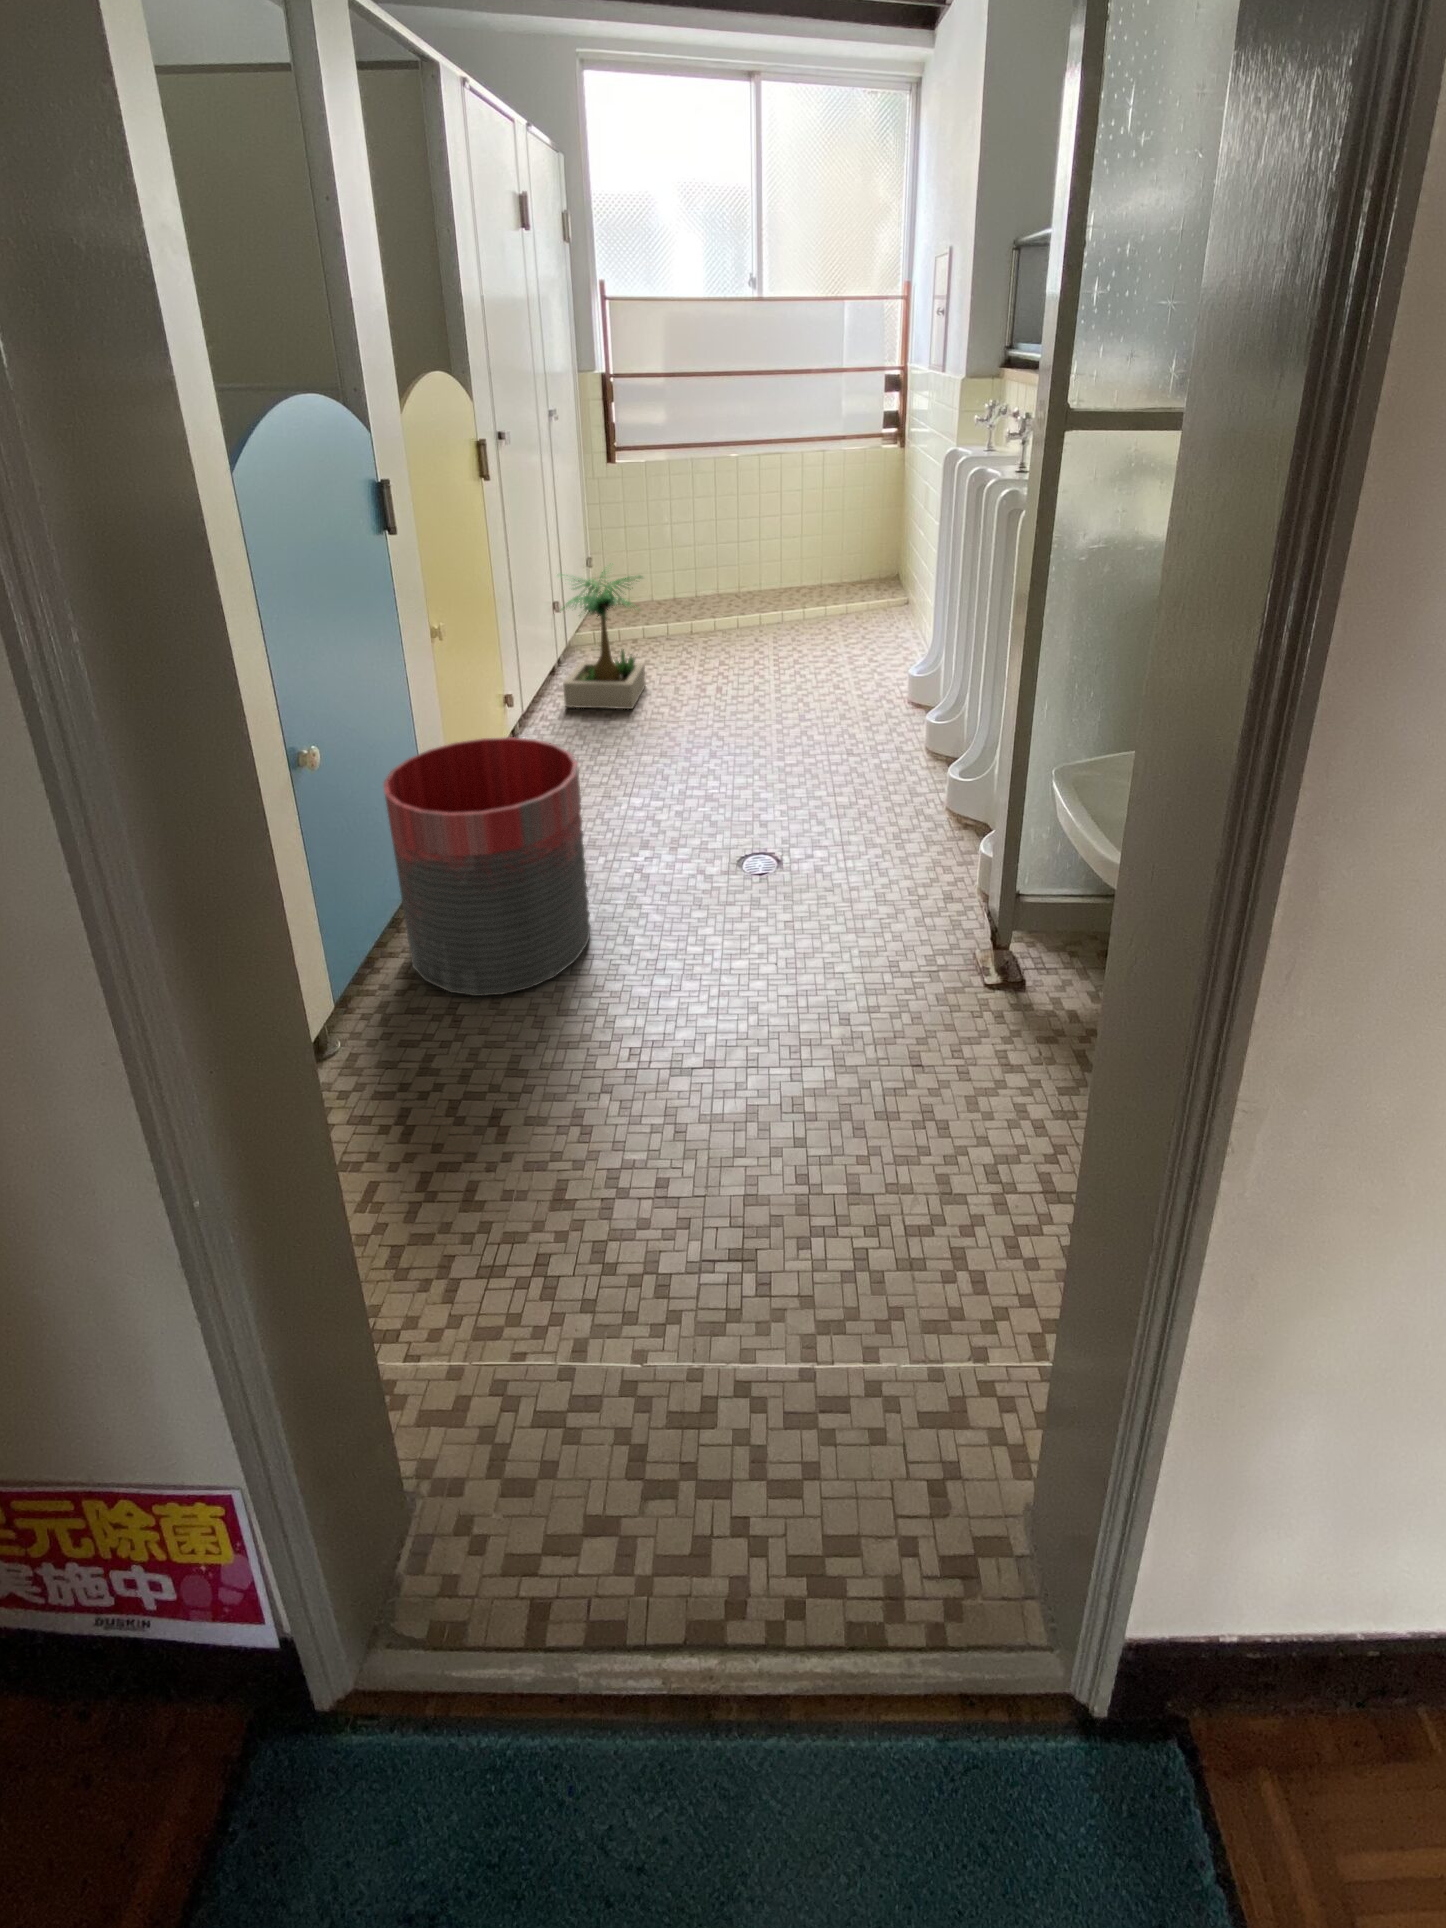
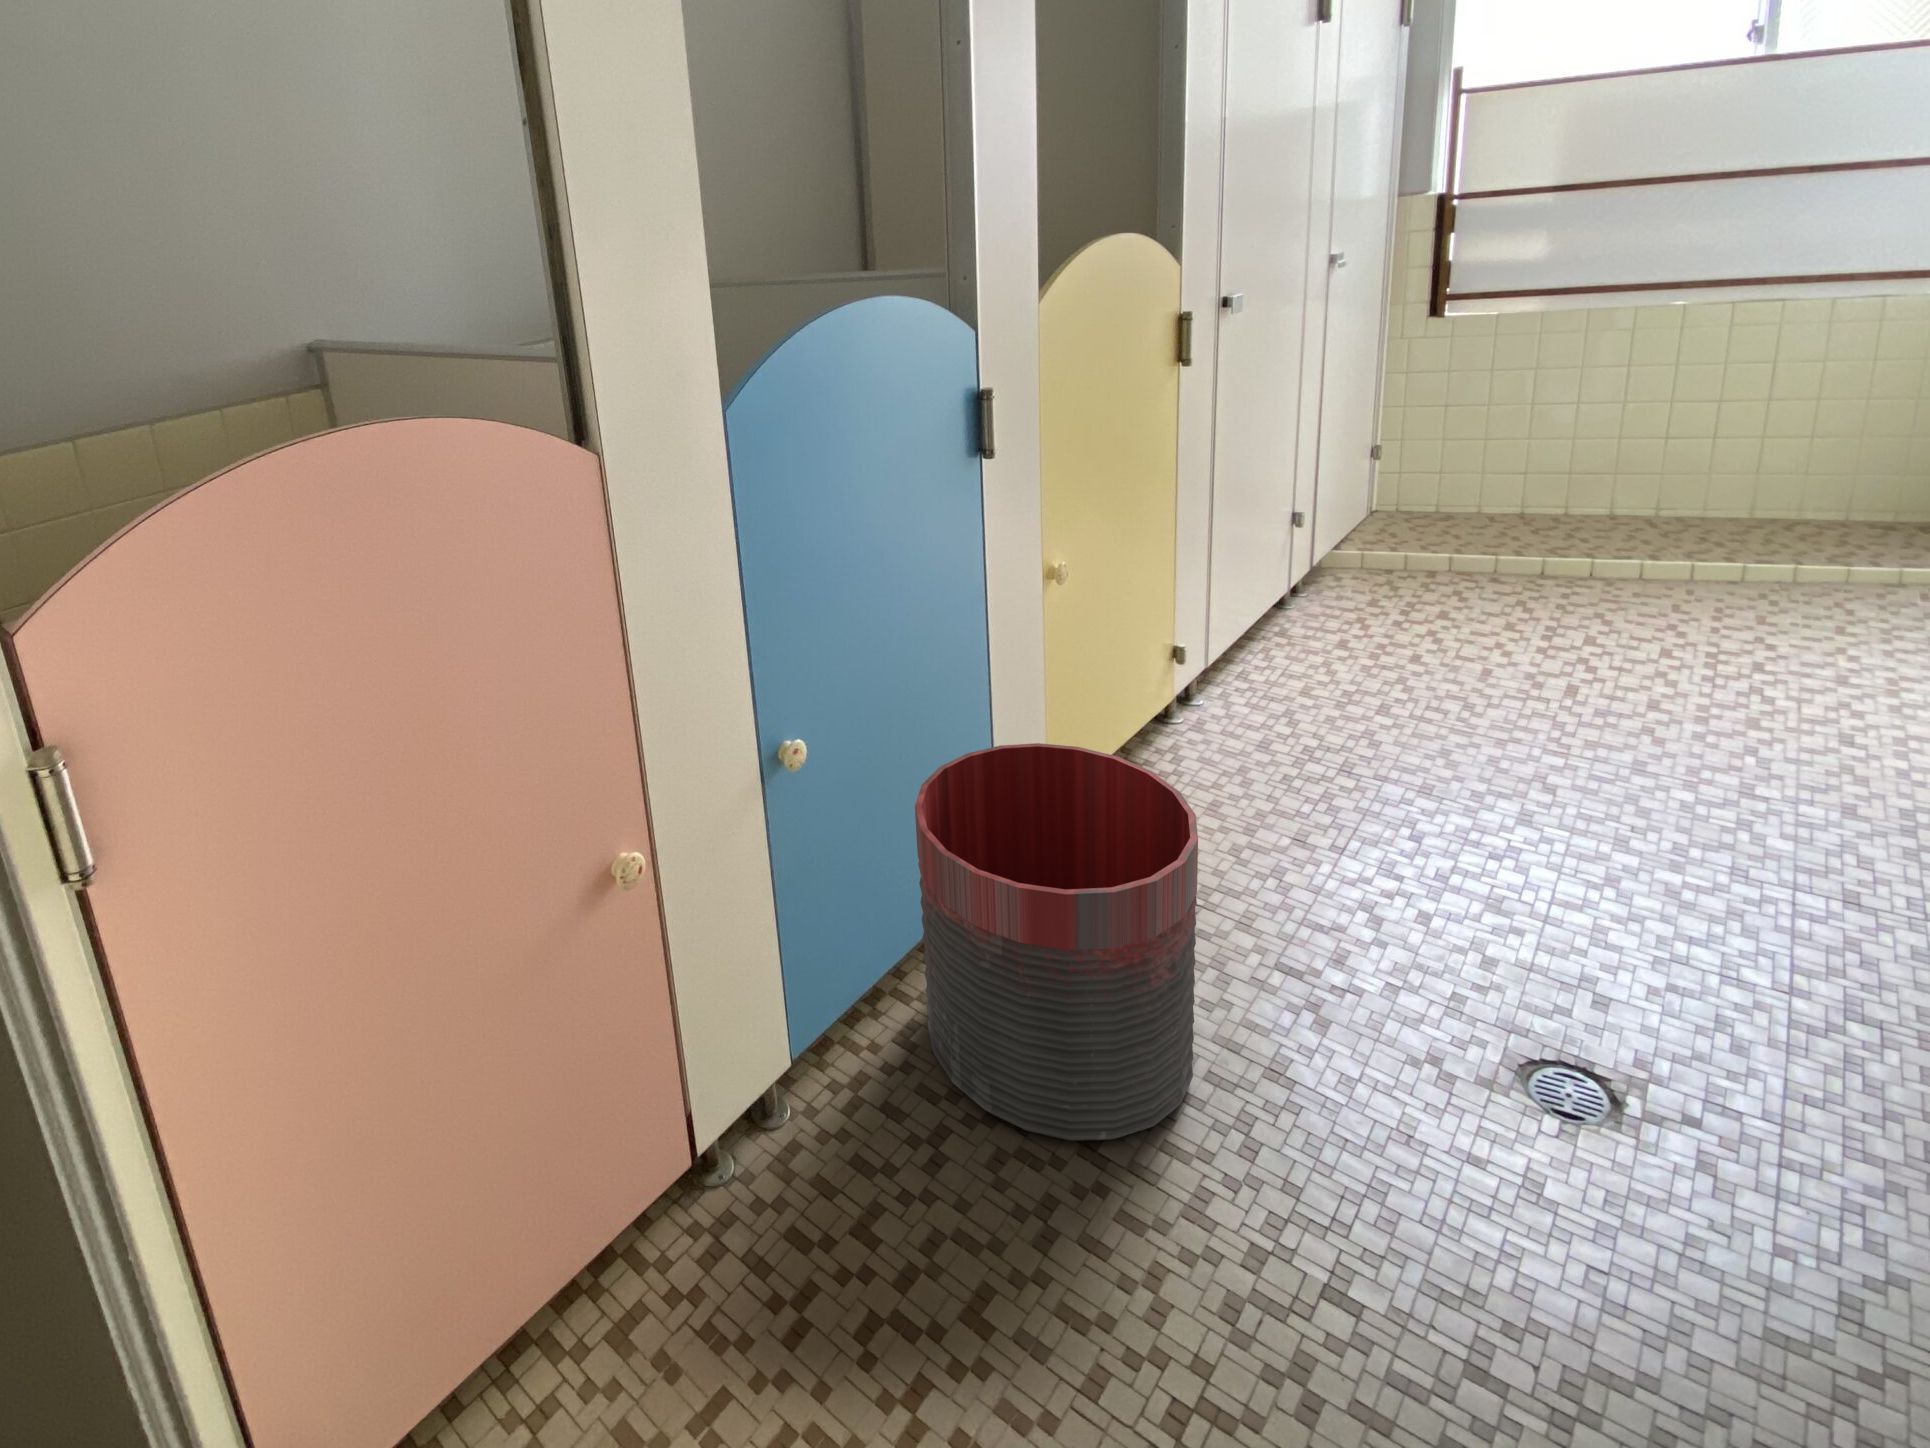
potted plant: present [559,564,646,709] -> none [1275,467,1465,696]

